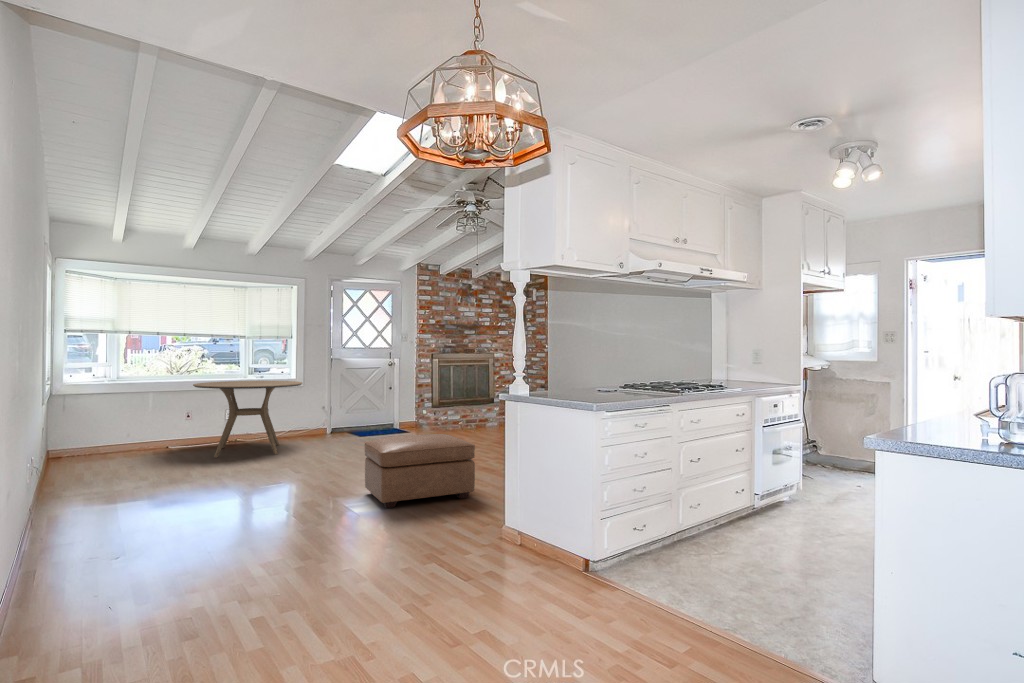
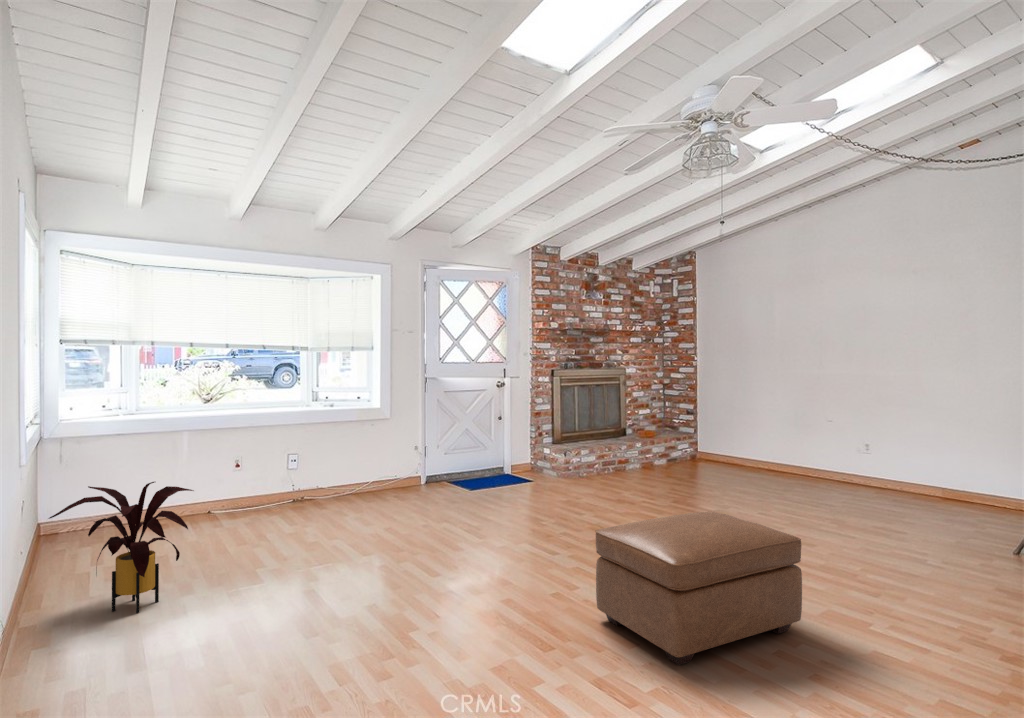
dining table: present [193,381,302,458] -> none [253,411,407,533]
house plant: none [47,415,141,490] -> present [49,482,194,613]

